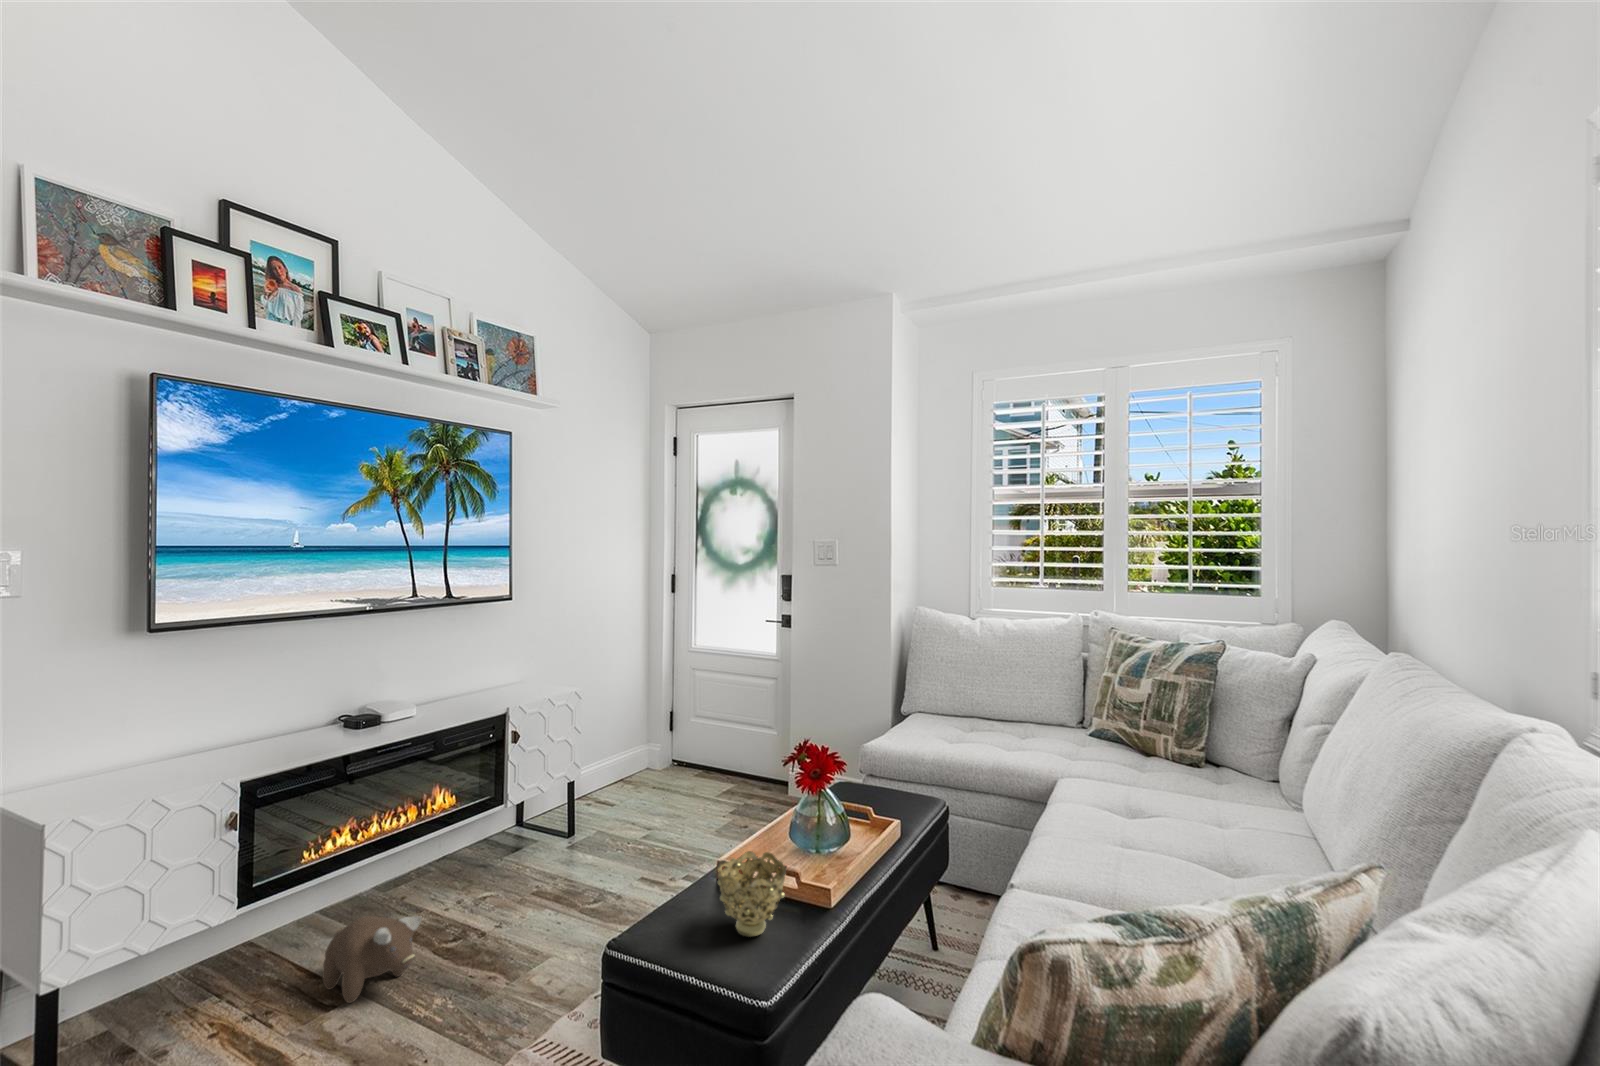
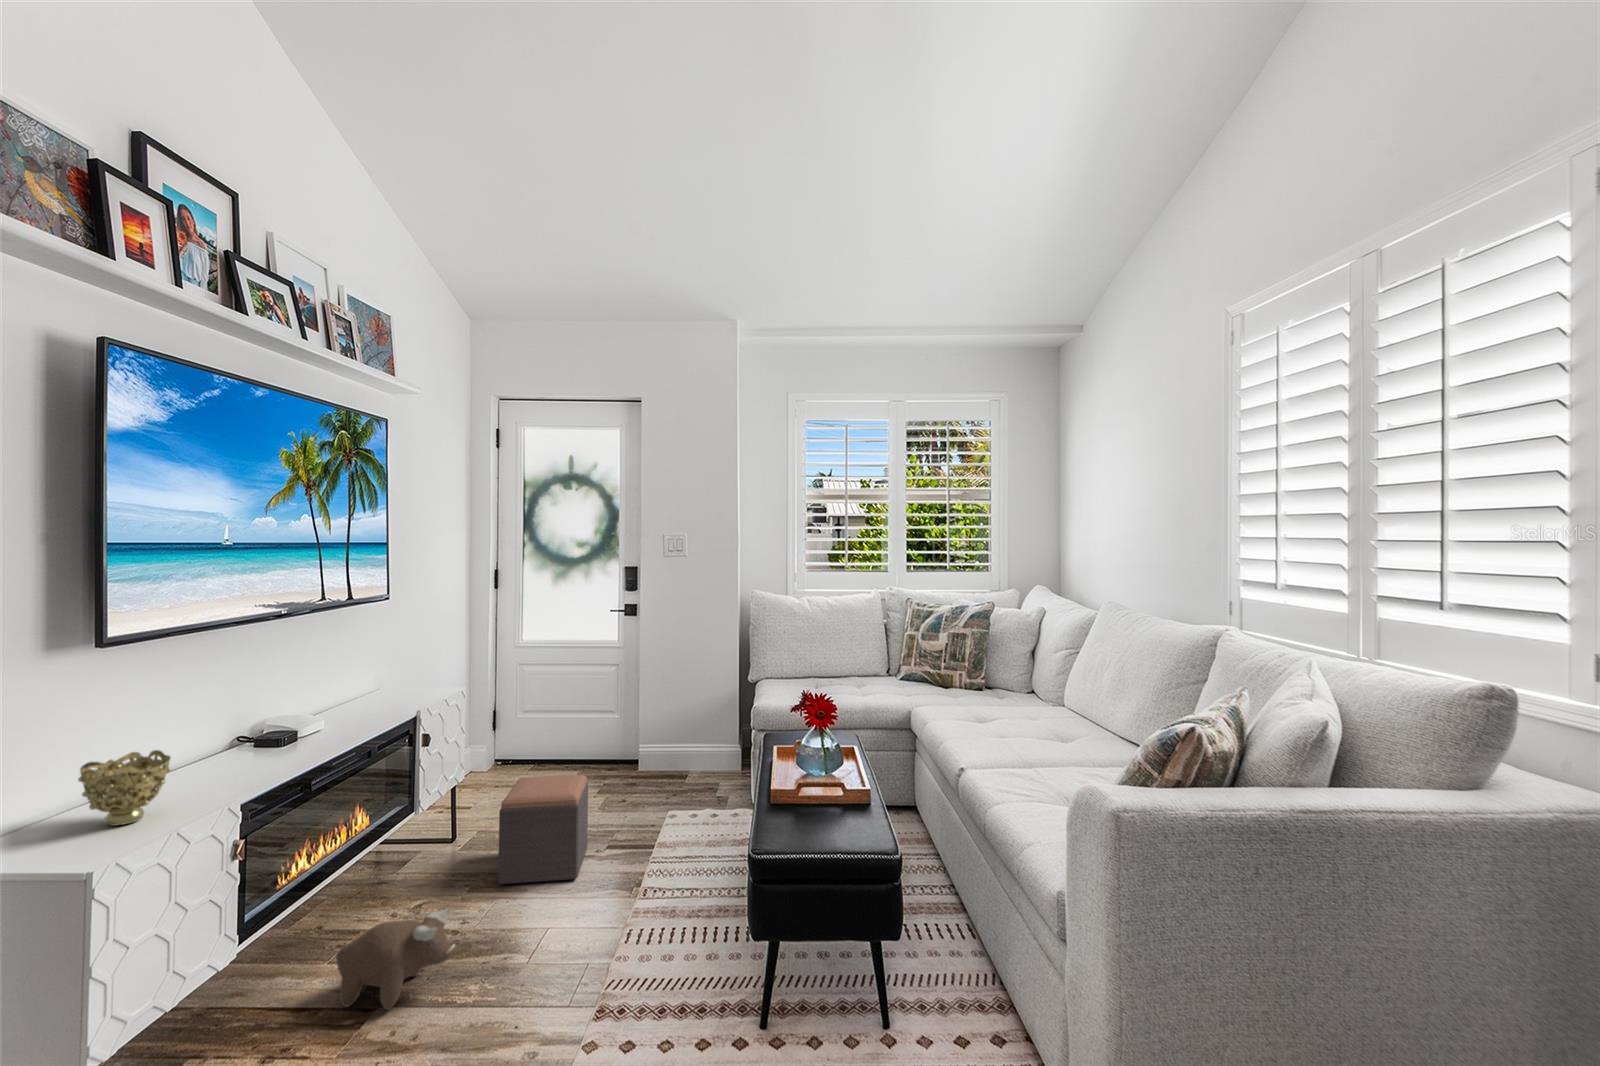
footstool: none [539,793,649,914] -> present [498,775,588,884]
decorative bowl: present [717,851,787,937] -> present [78,750,171,826]

